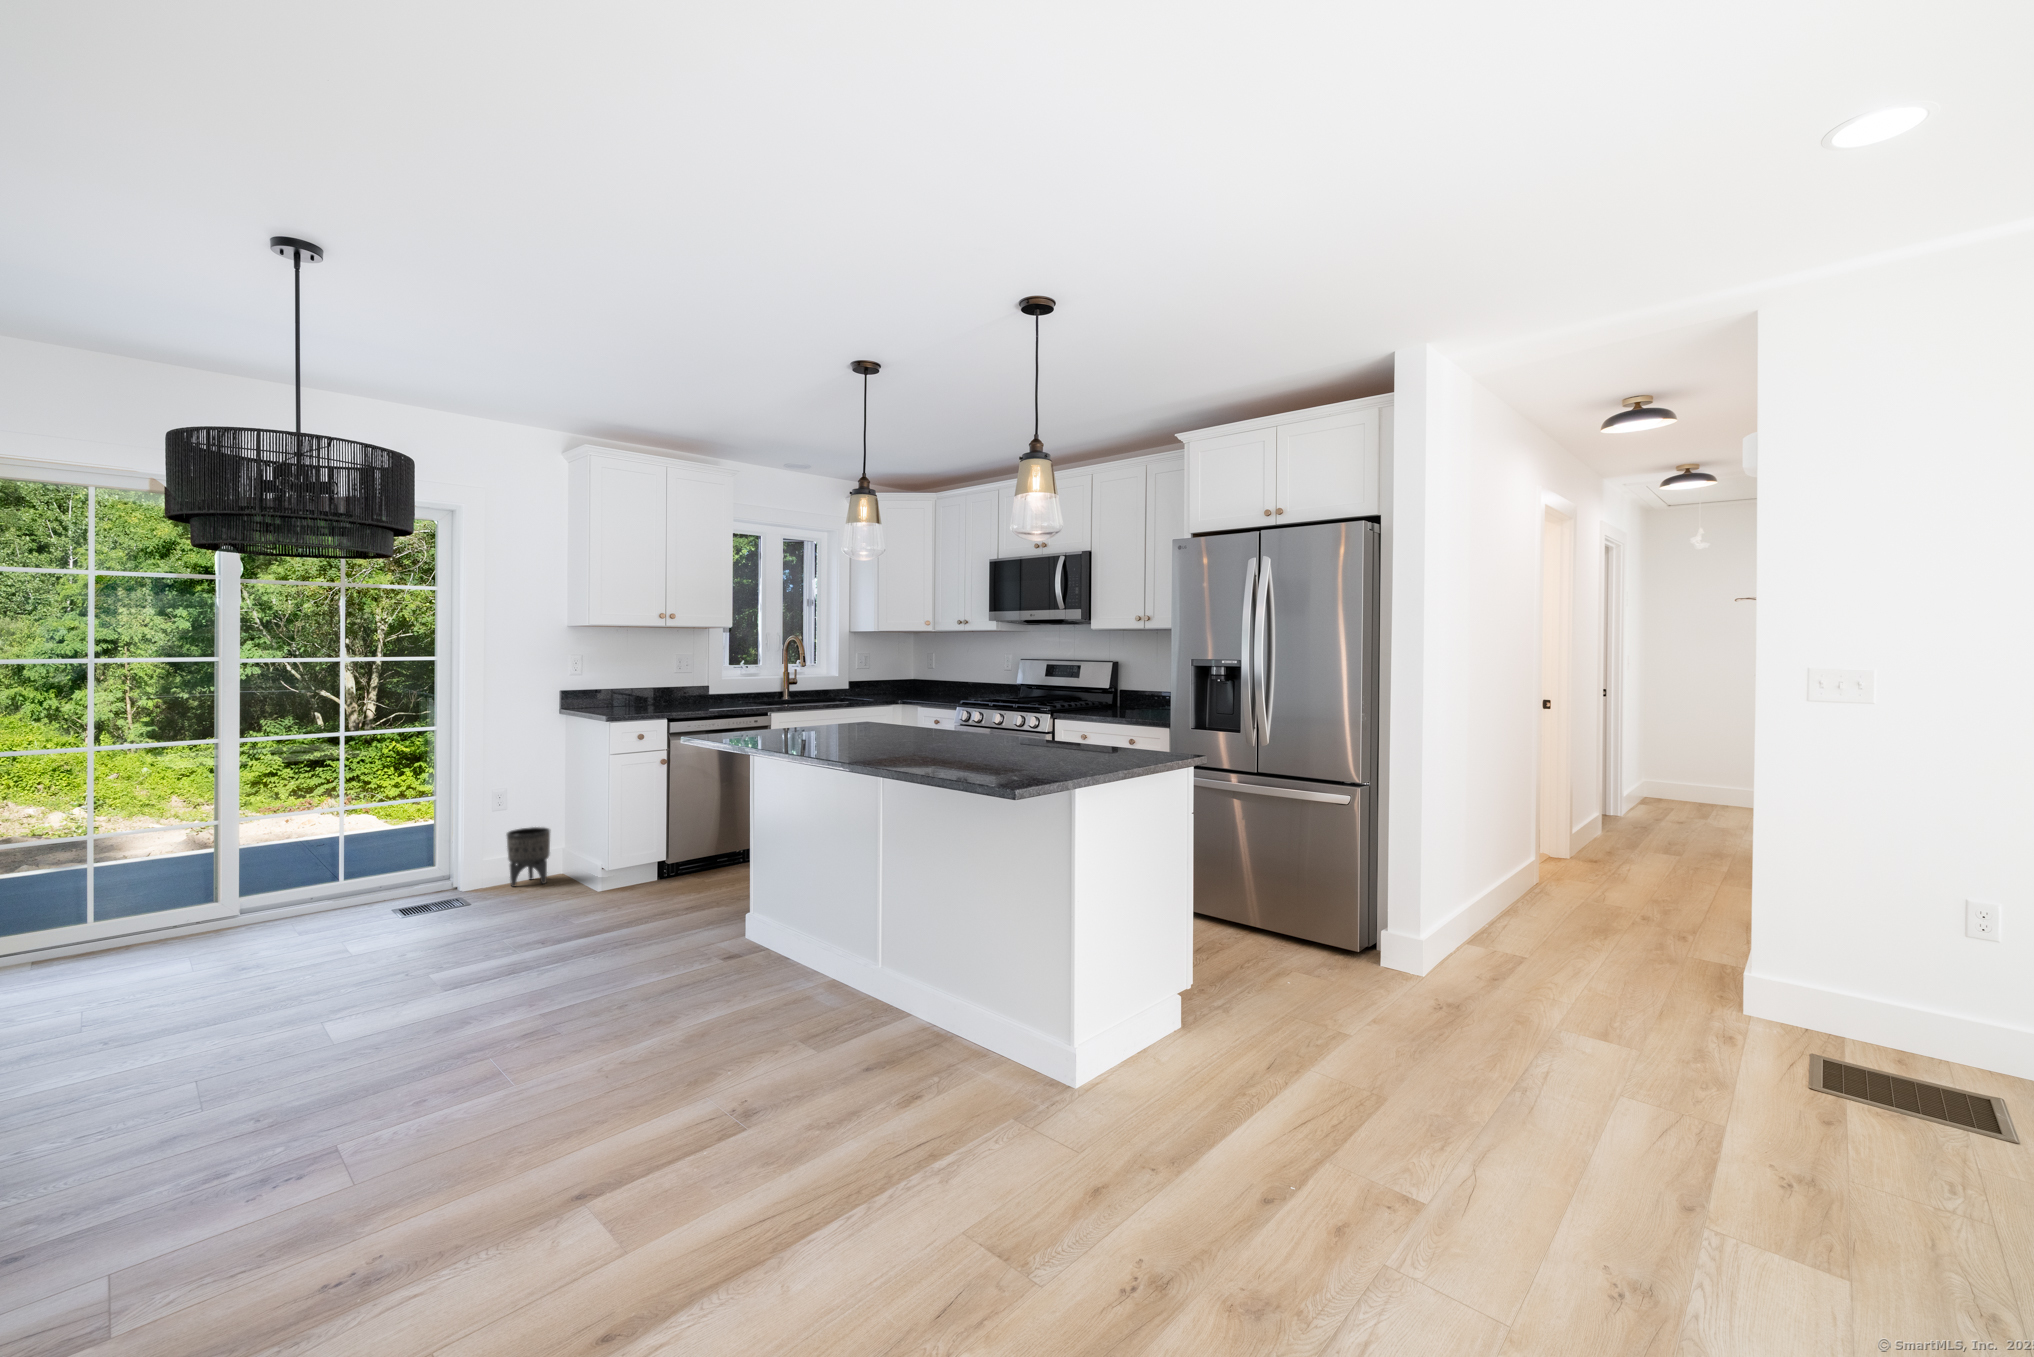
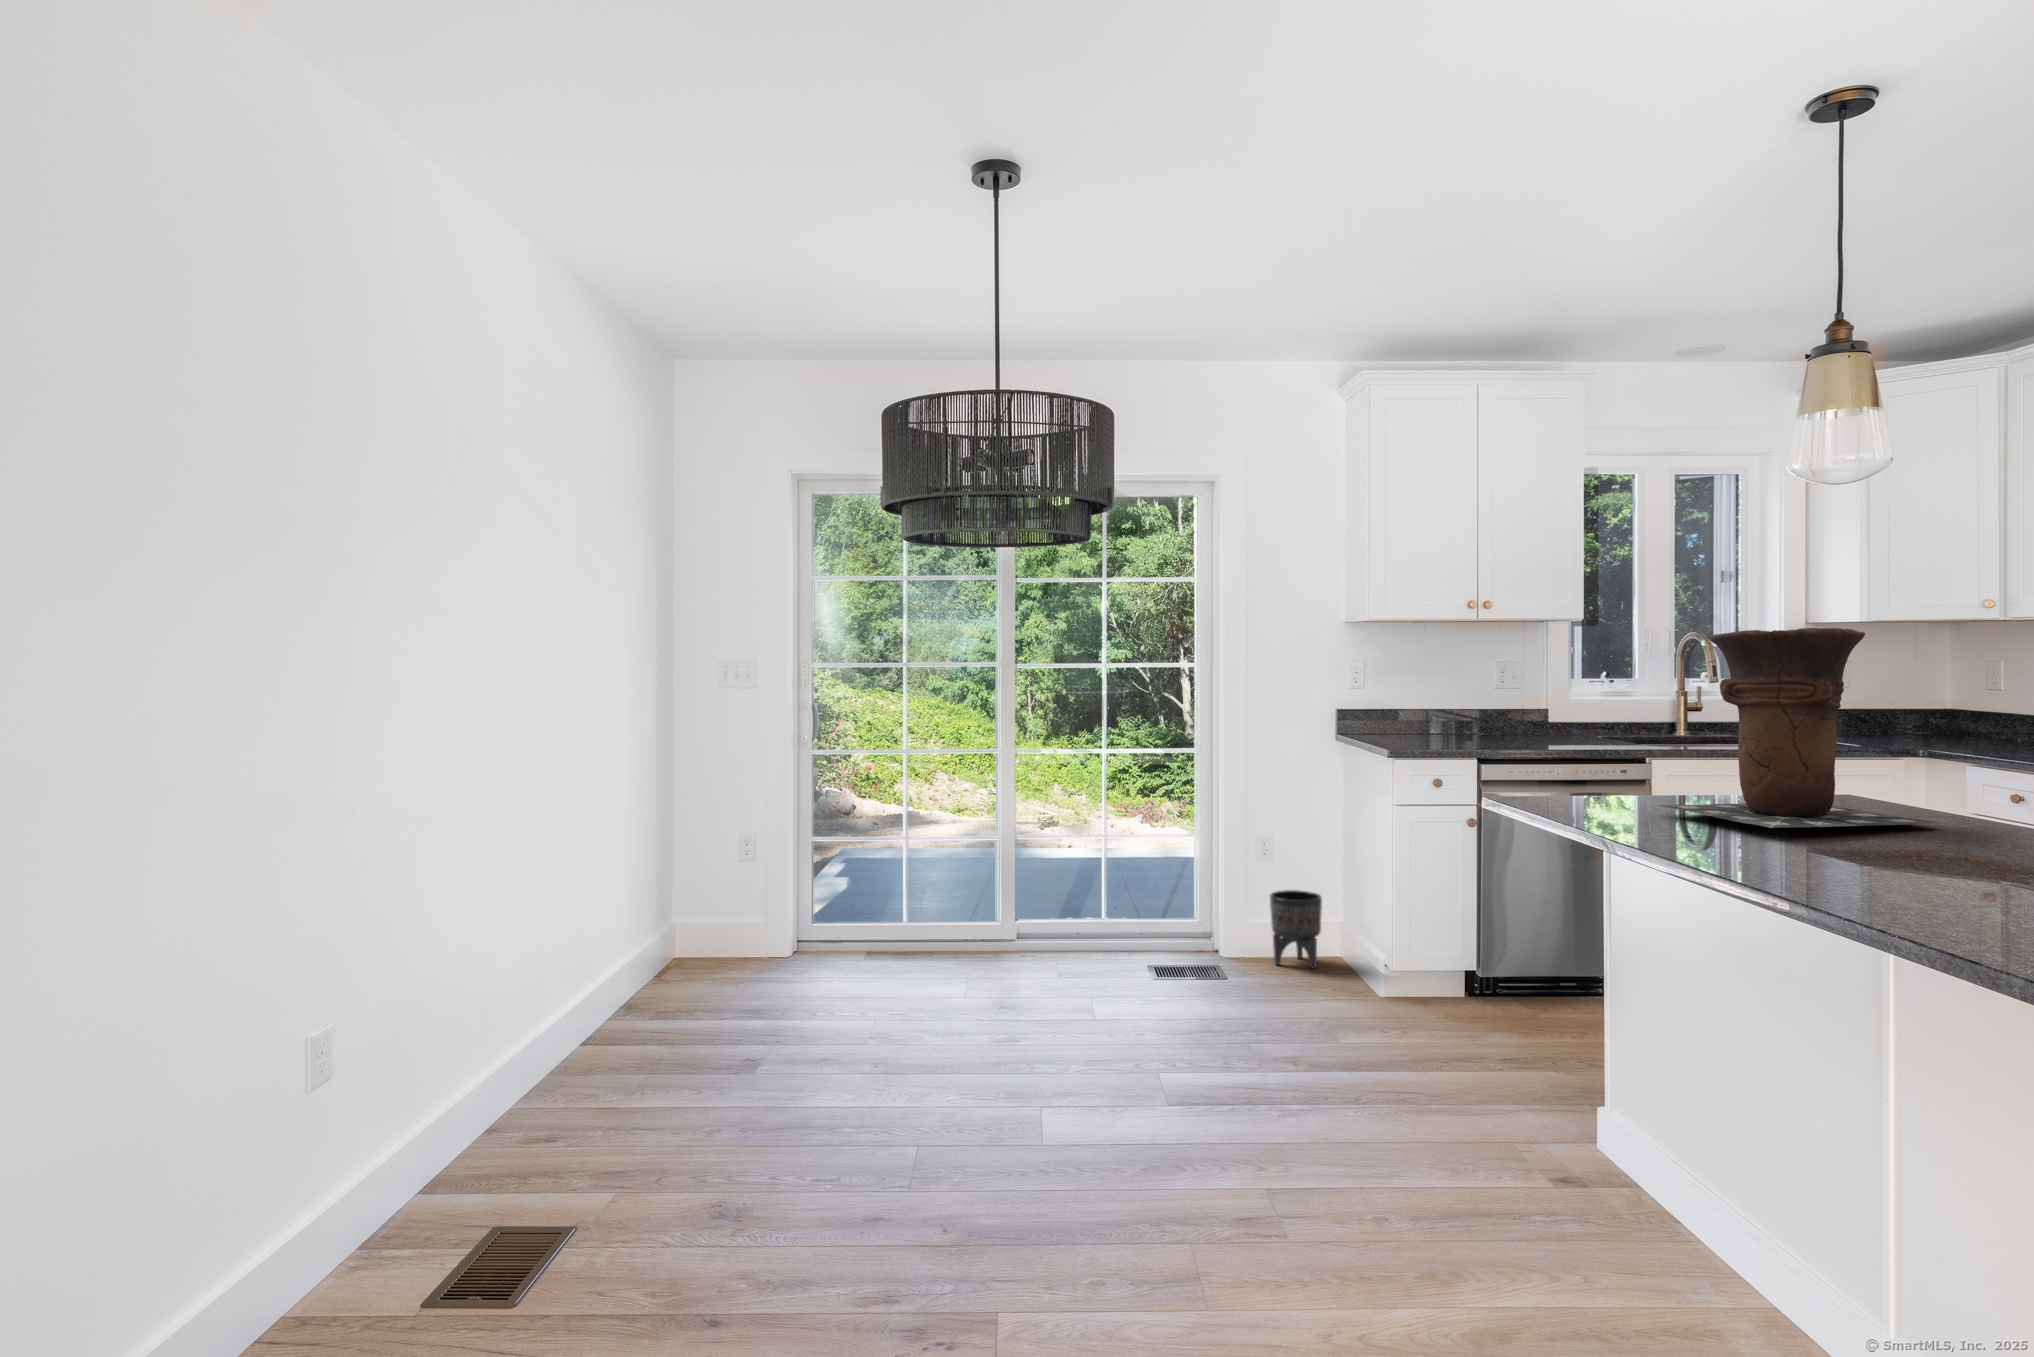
vase: none [780,645,896,742] -> present [1658,628,1941,828]

